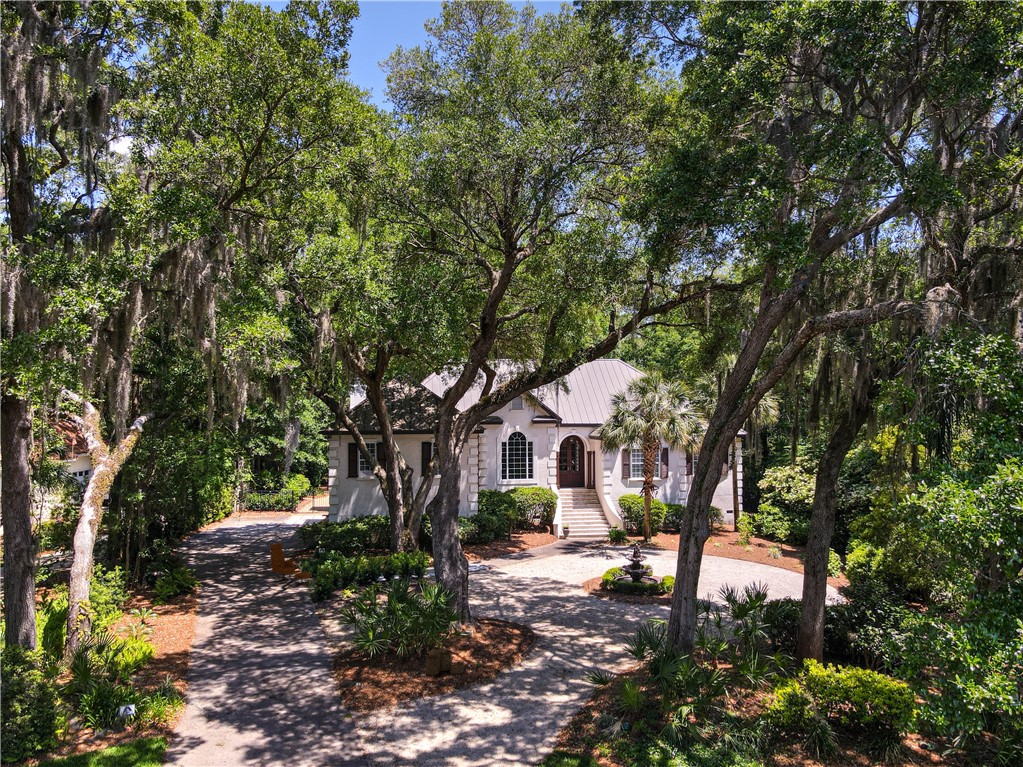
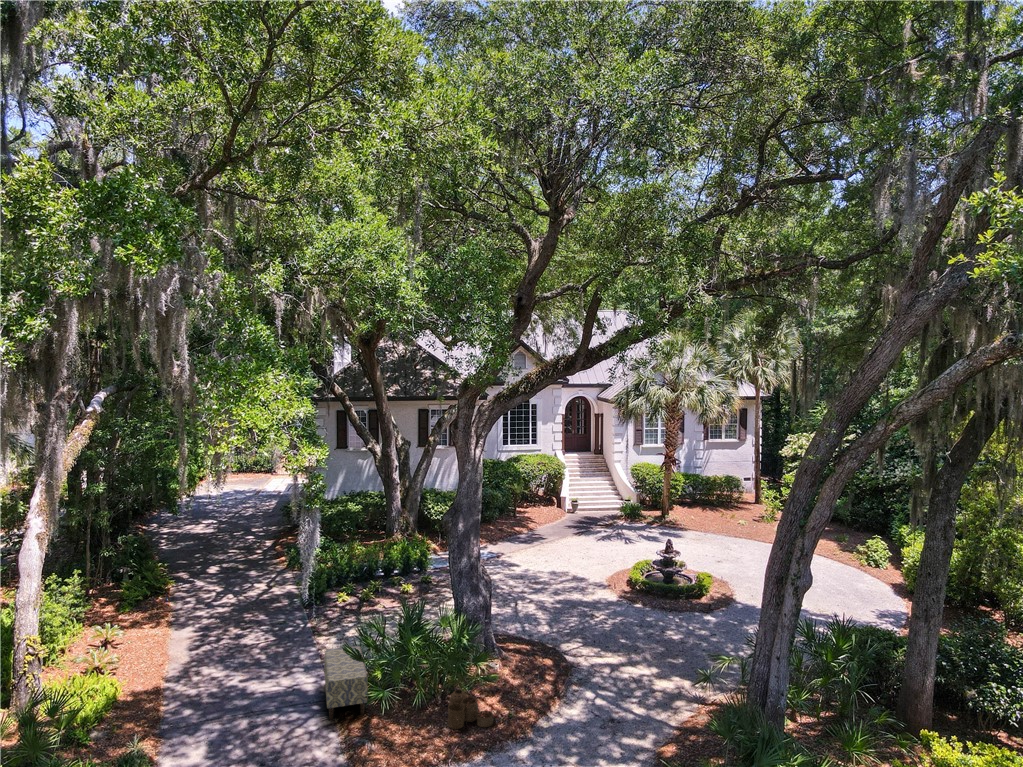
lounge chair: present [270,543,311,584] -> none [249,532,298,583]
bench: none [325,616,360,669] -> present [324,646,368,719]

